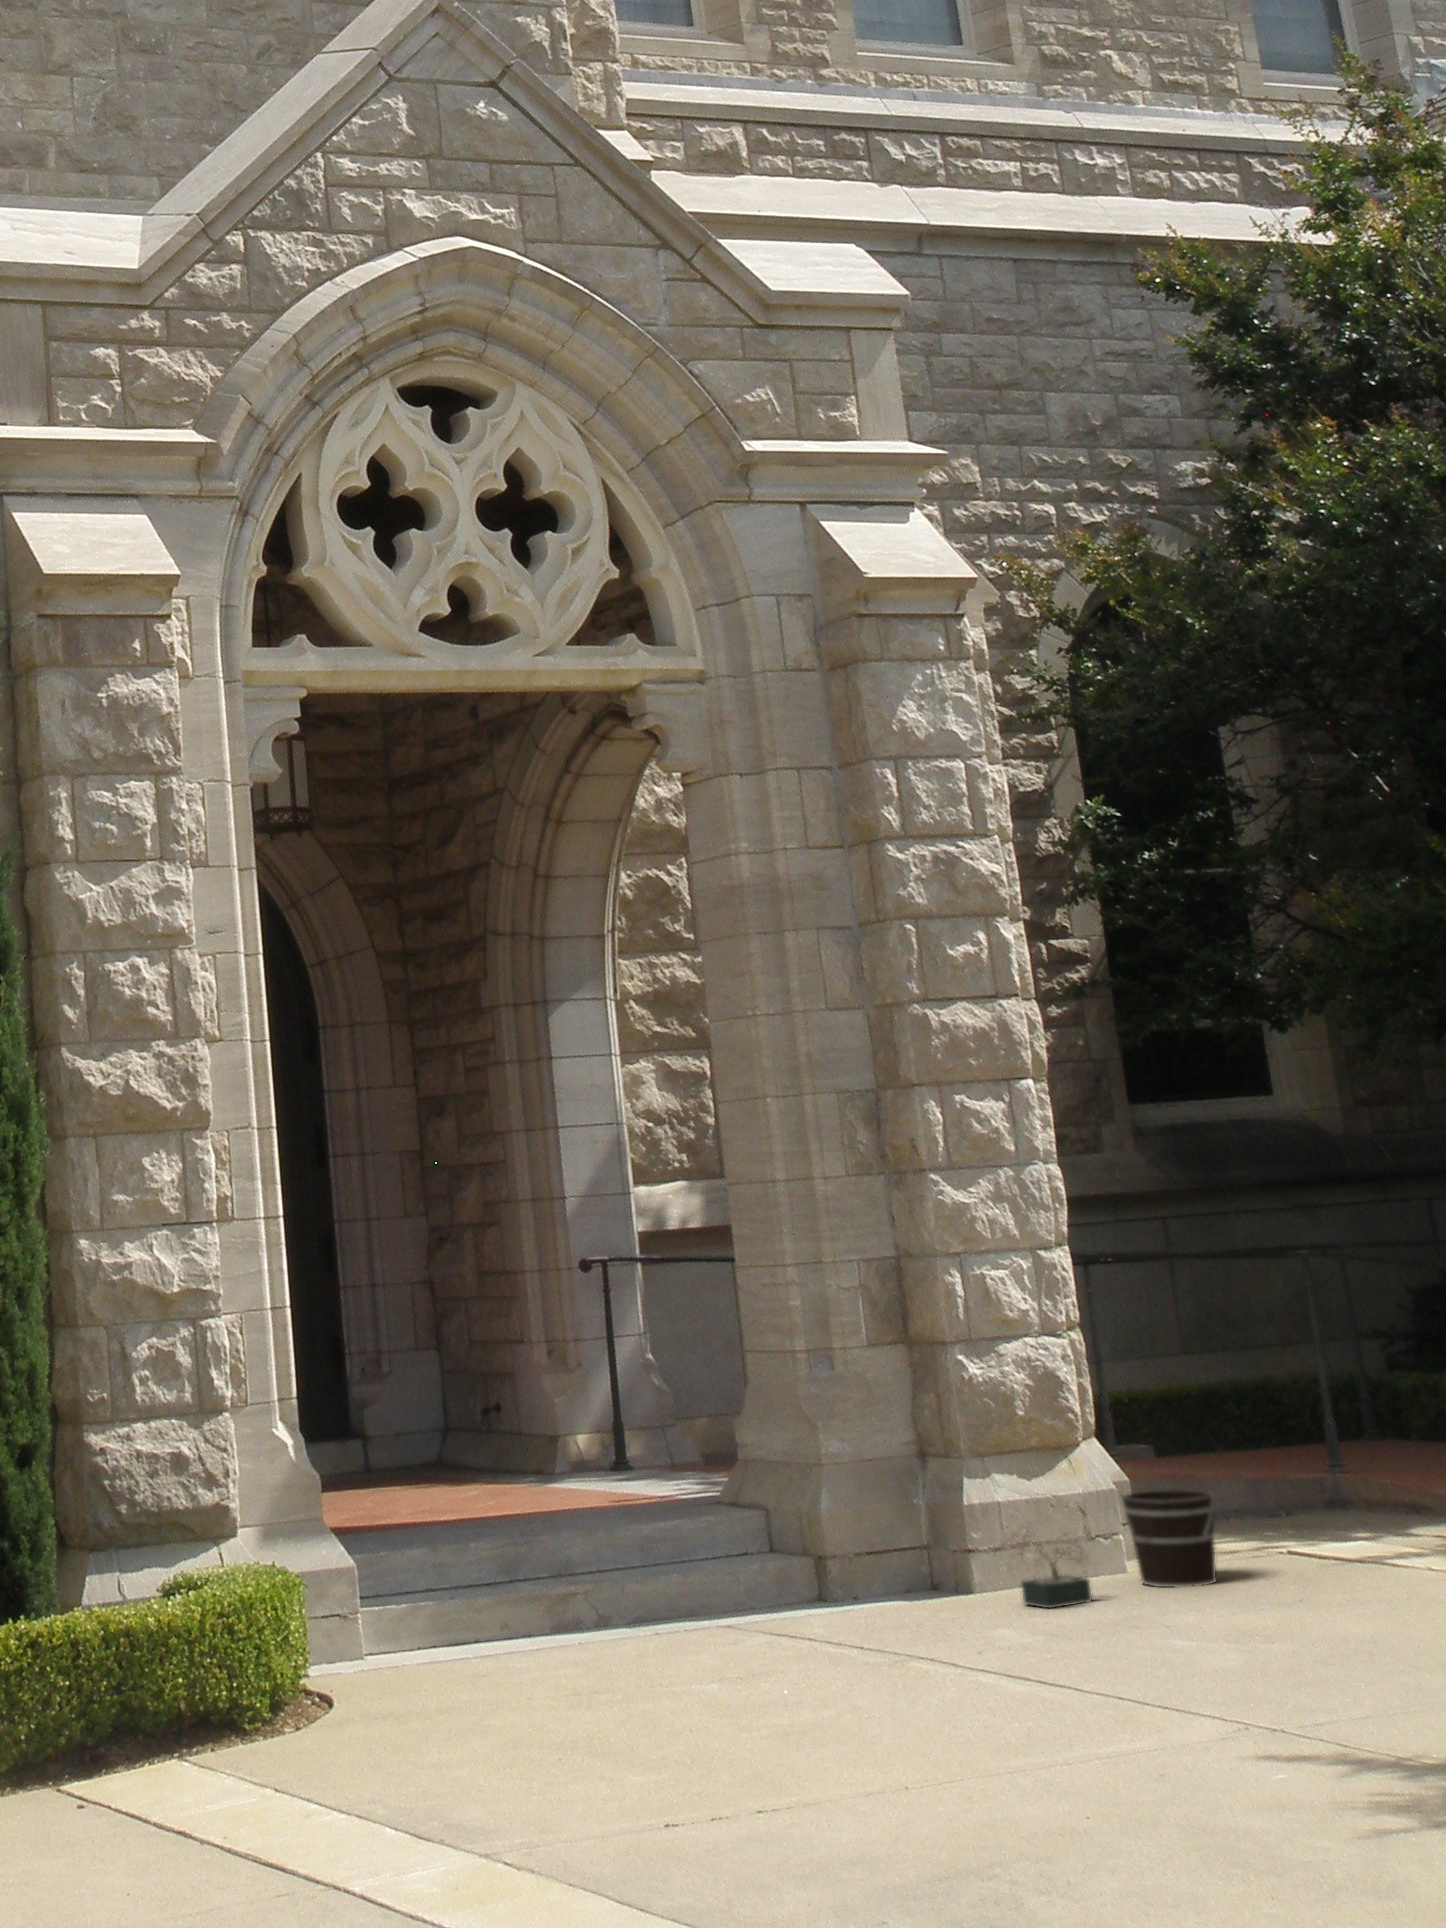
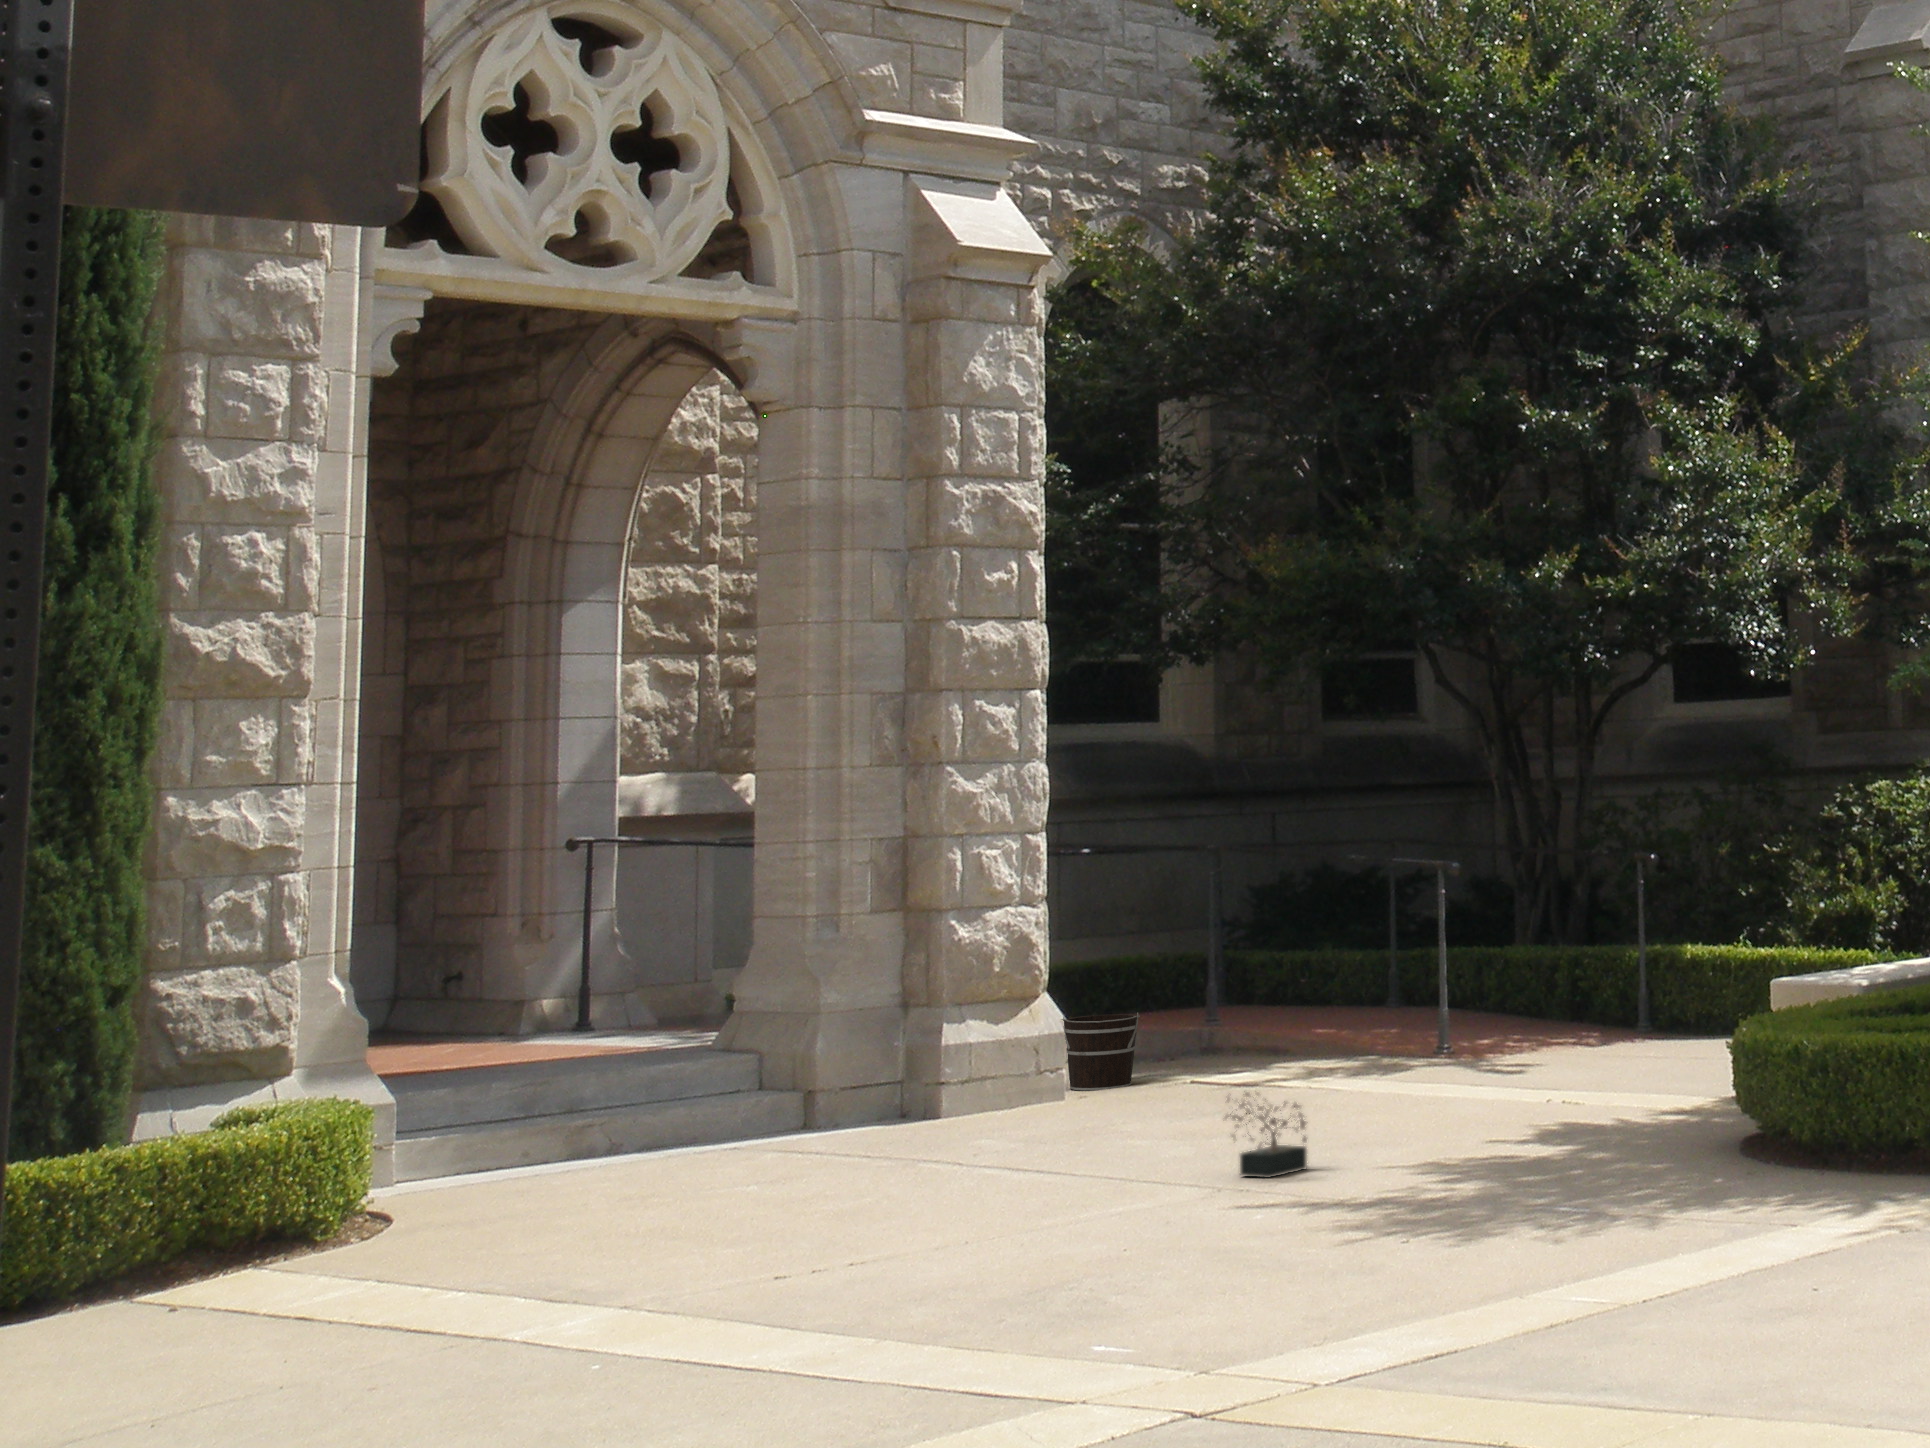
decorative plant: present [1000,1521,1092,1608] -> present [1223,1093,1307,1178]

